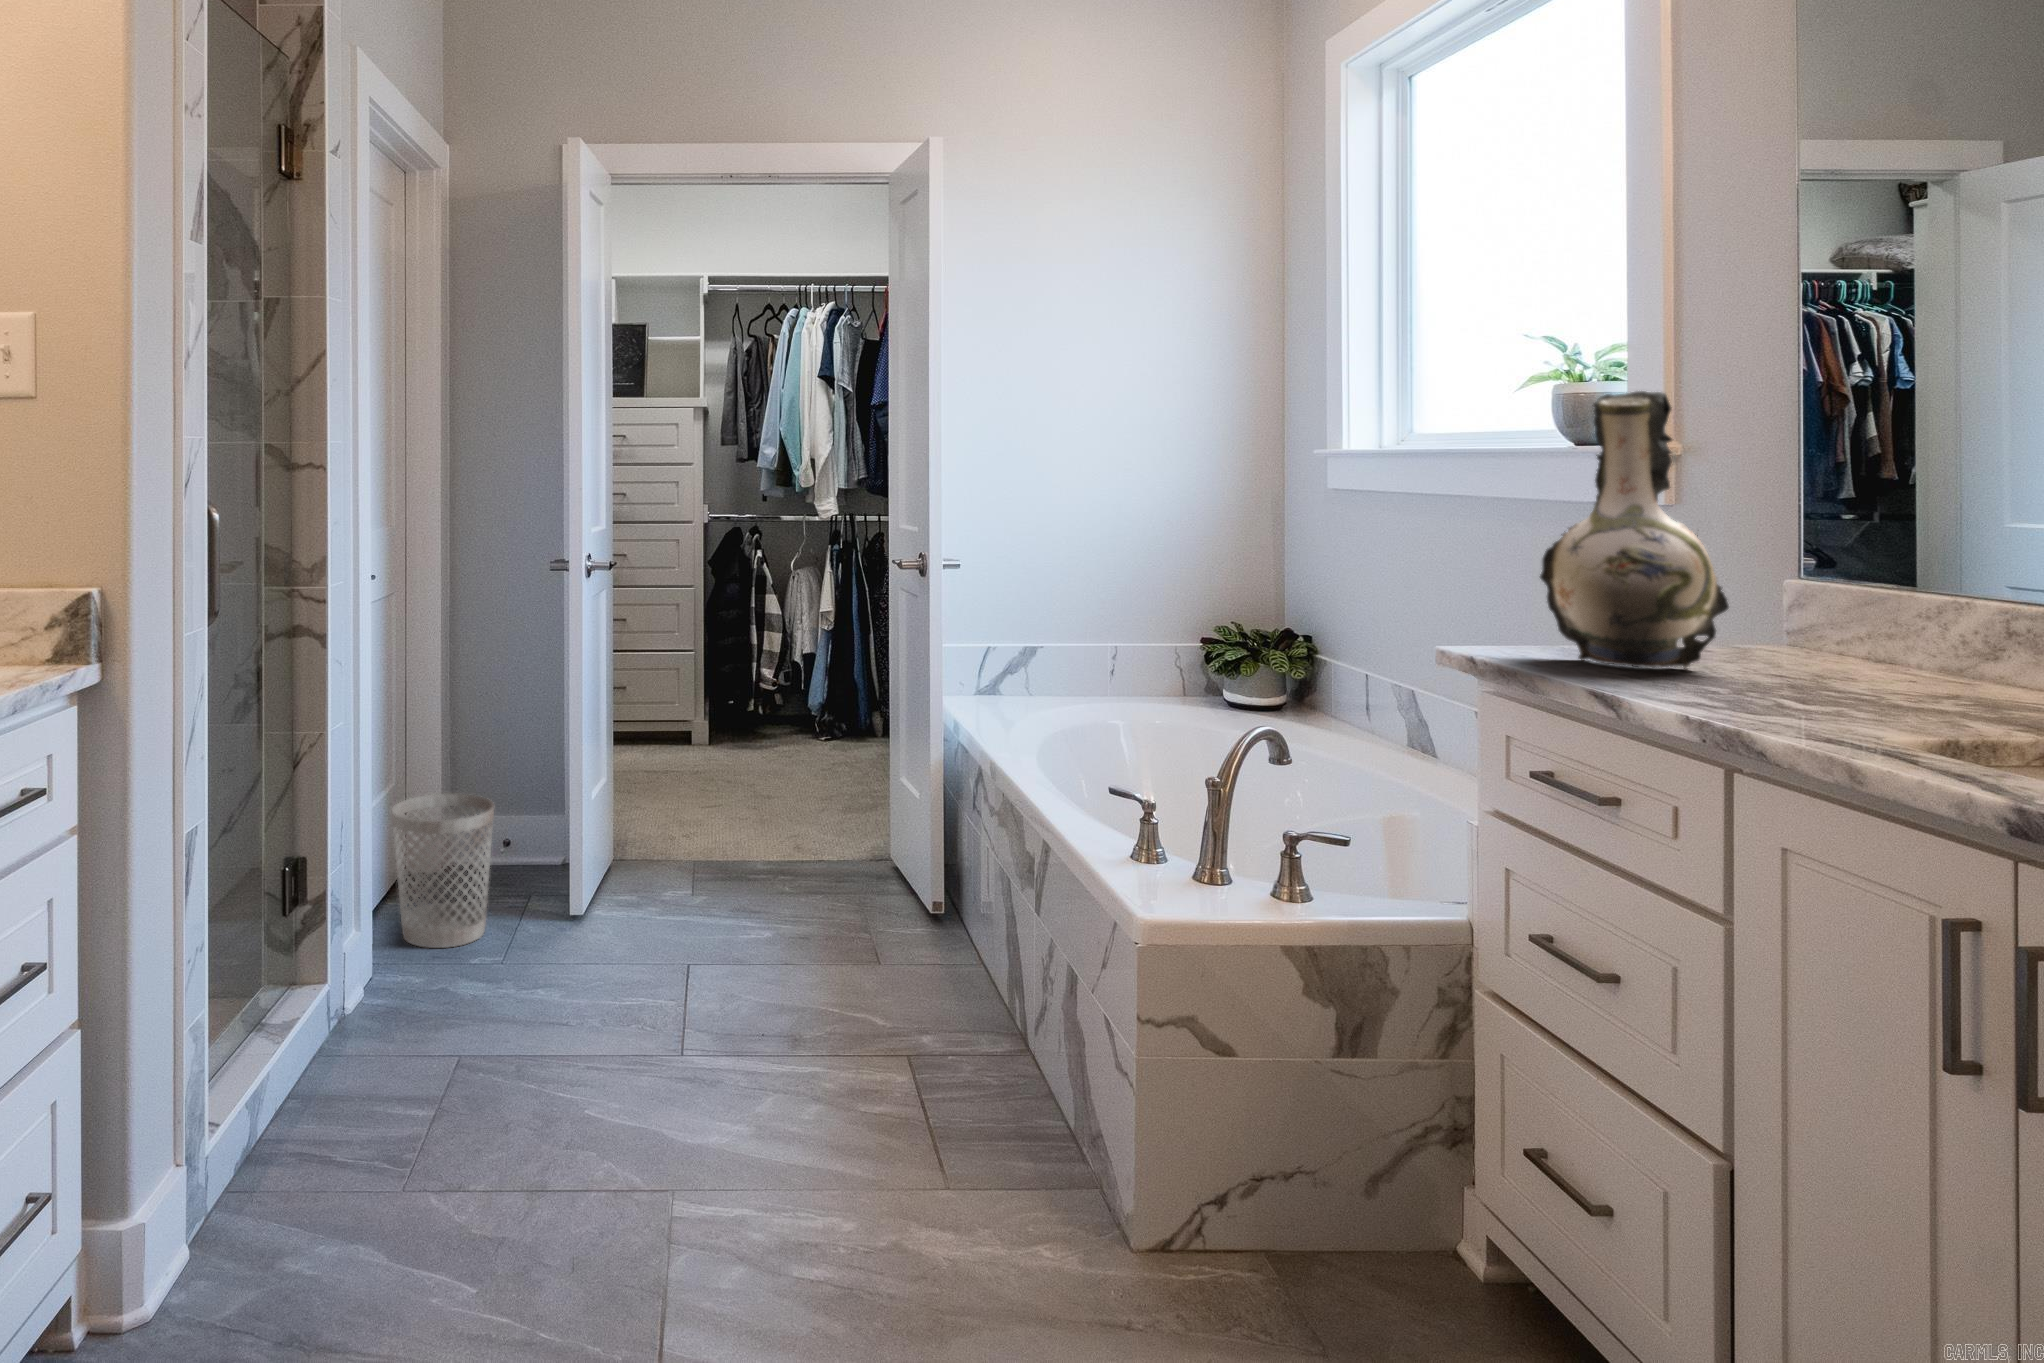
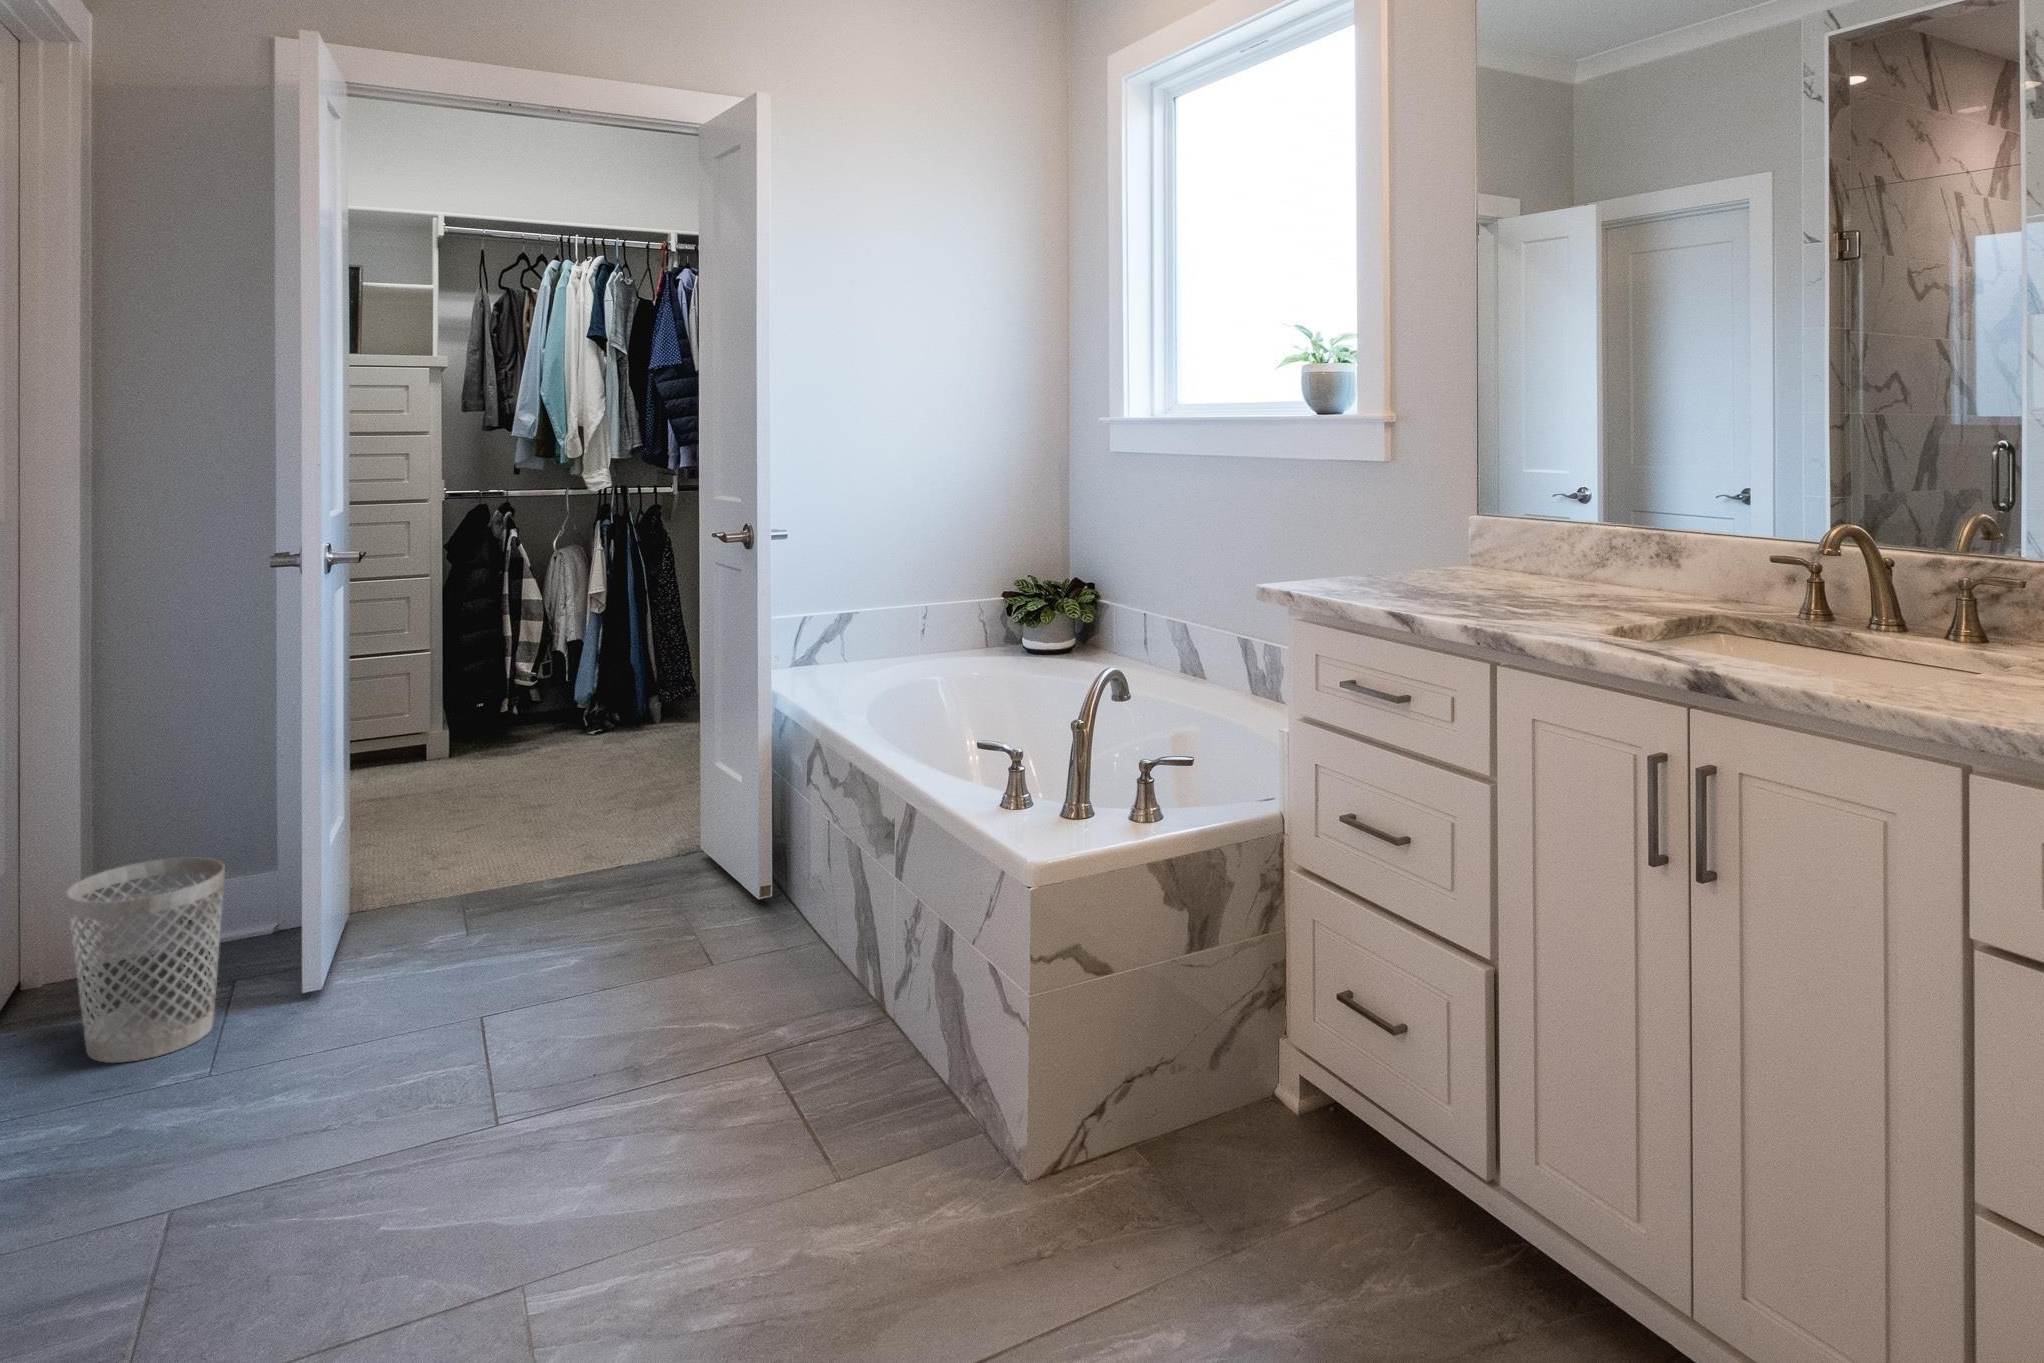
decorative vase: present [1540,391,1729,669] -> none [1338,370,1464,591]

